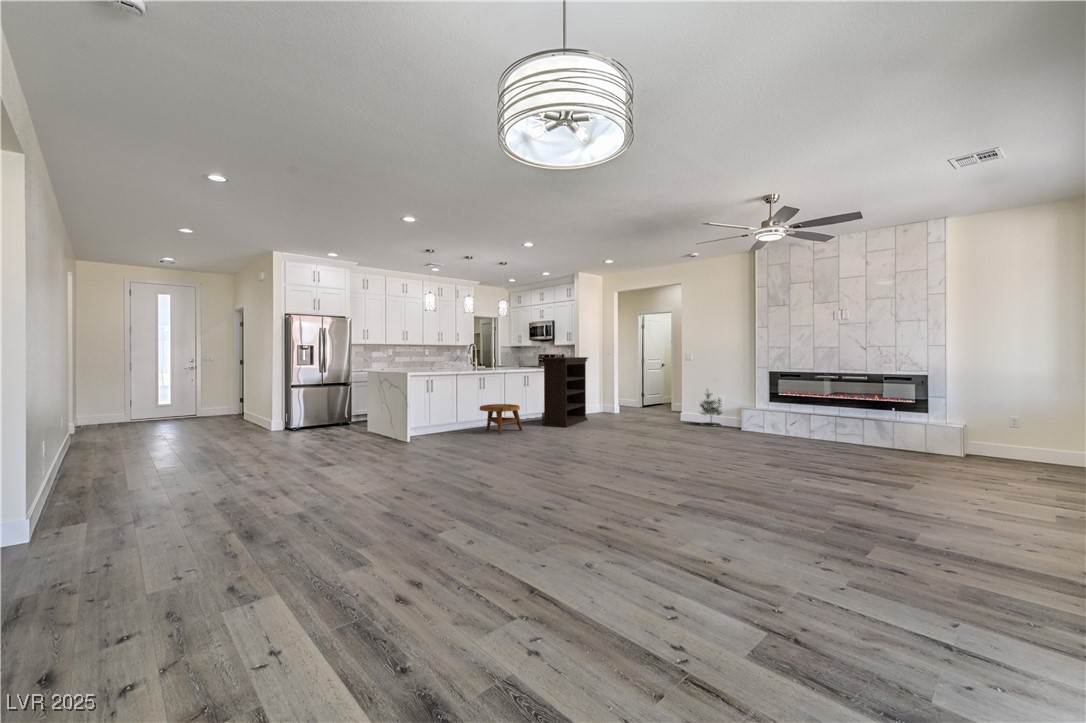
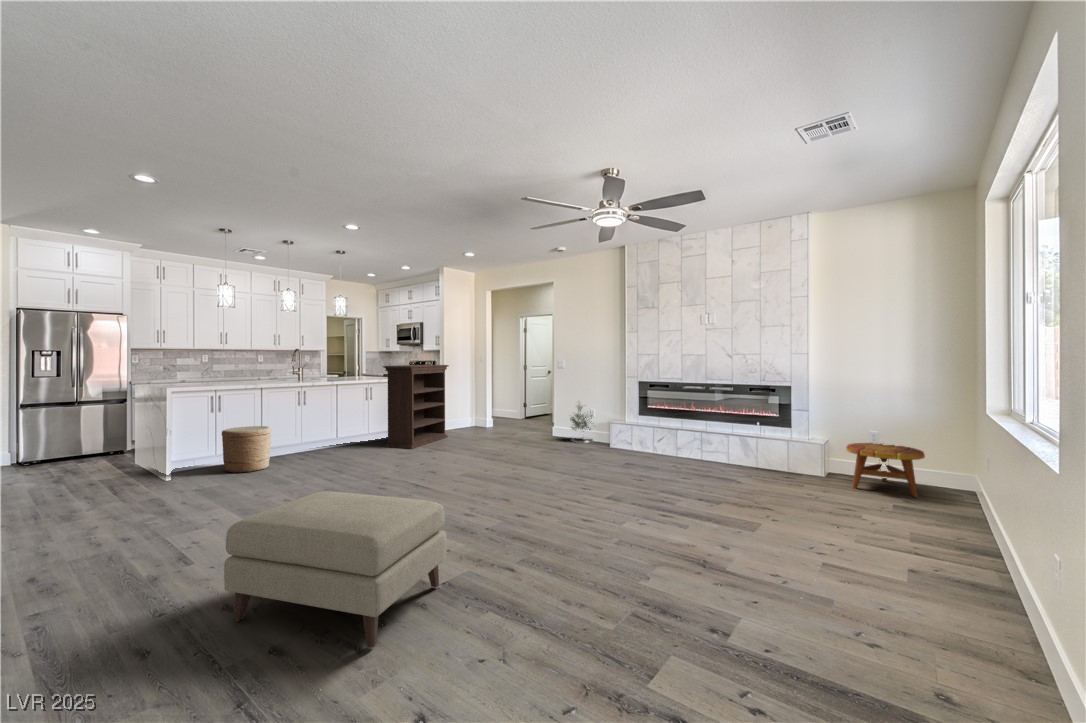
side table: present [480,404,522,434] -> present [846,443,925,497]
woven basket: none [435,405,469,440] -> present [222,426,271,473]
ottoman: none [547,441,679,534] -> present [224,491,446,648]

